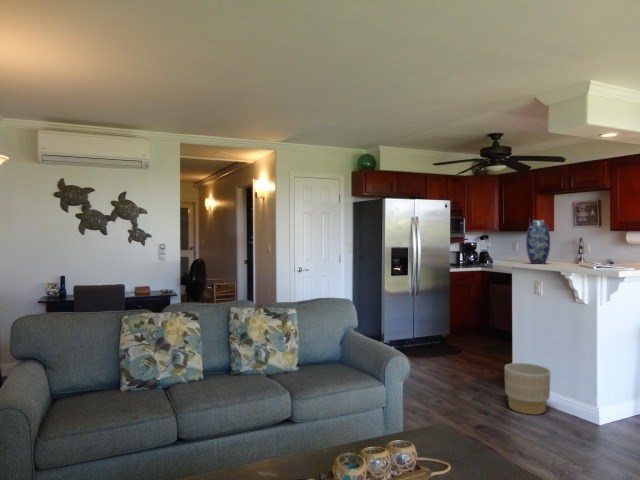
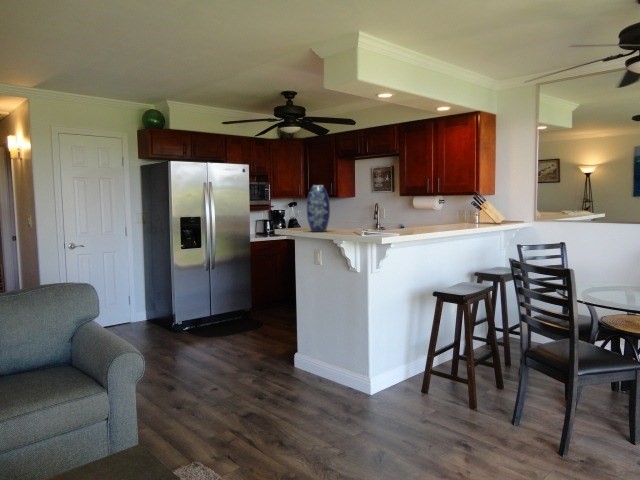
planter: present [505,363,550,415] -> none [283,338,327,392]

